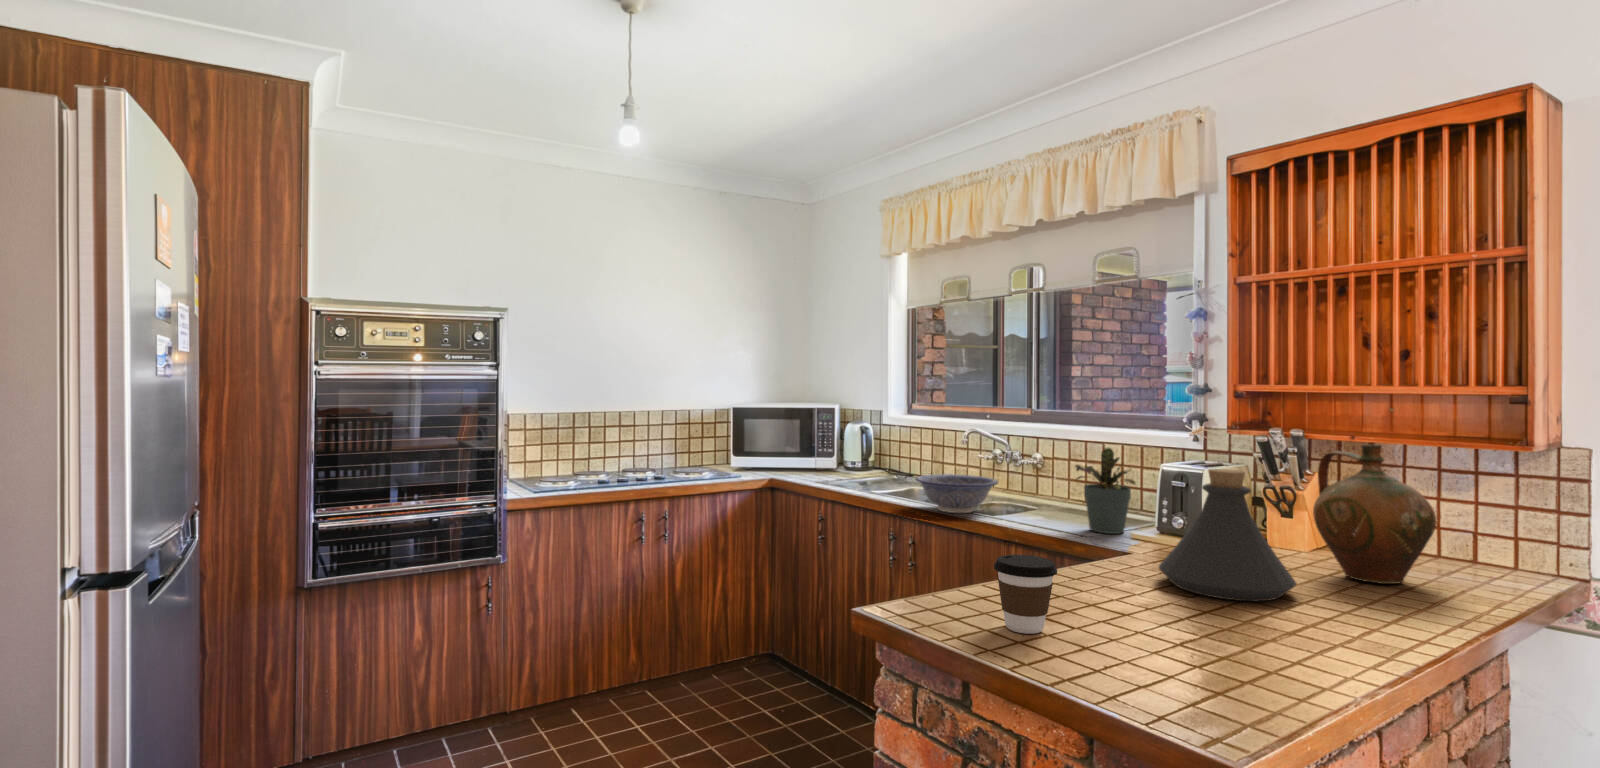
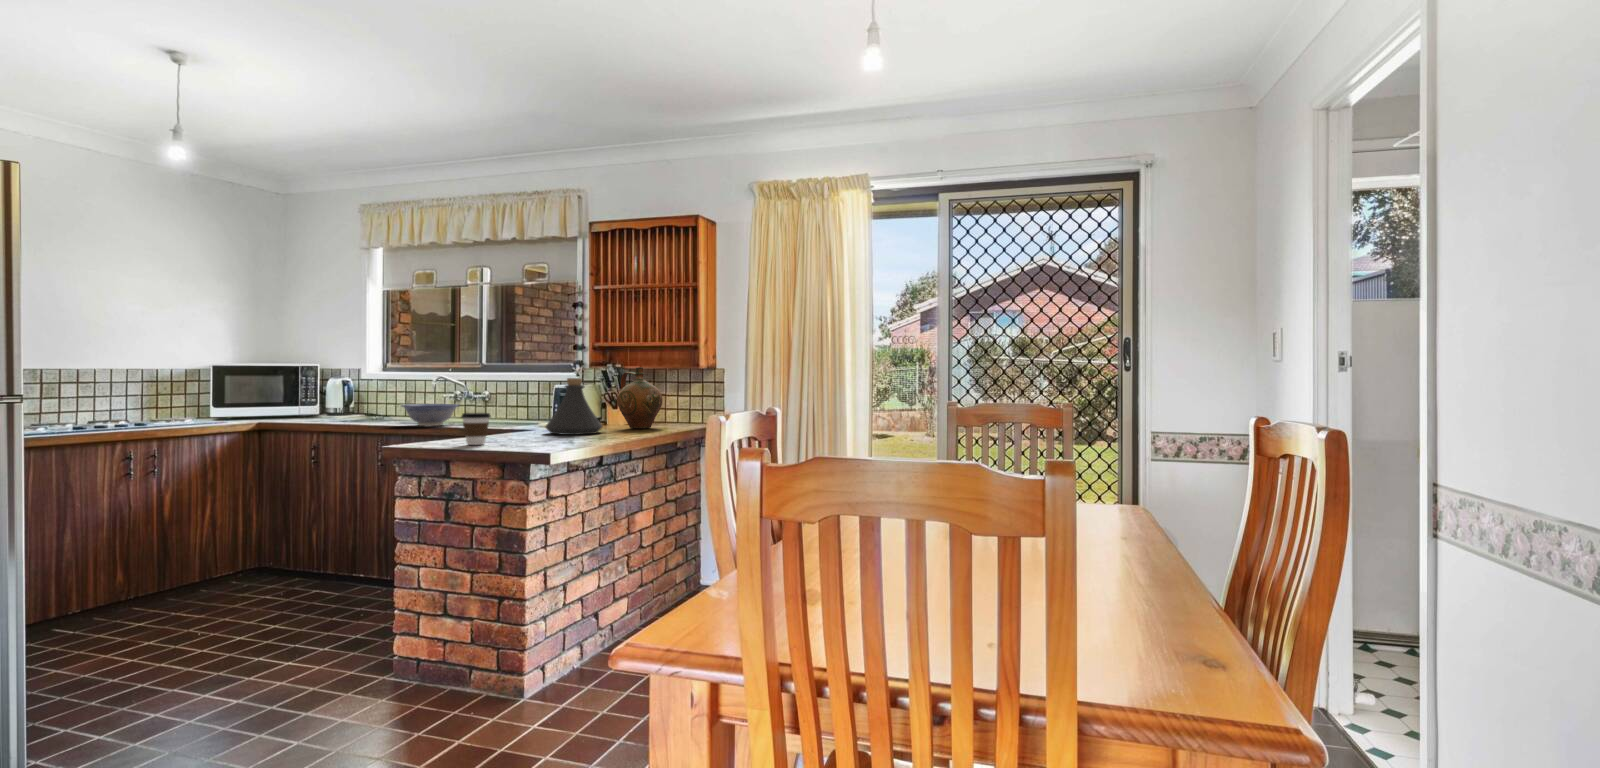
potted plant: present [1075,448,1135,534] -> none [507,377,542,426]

